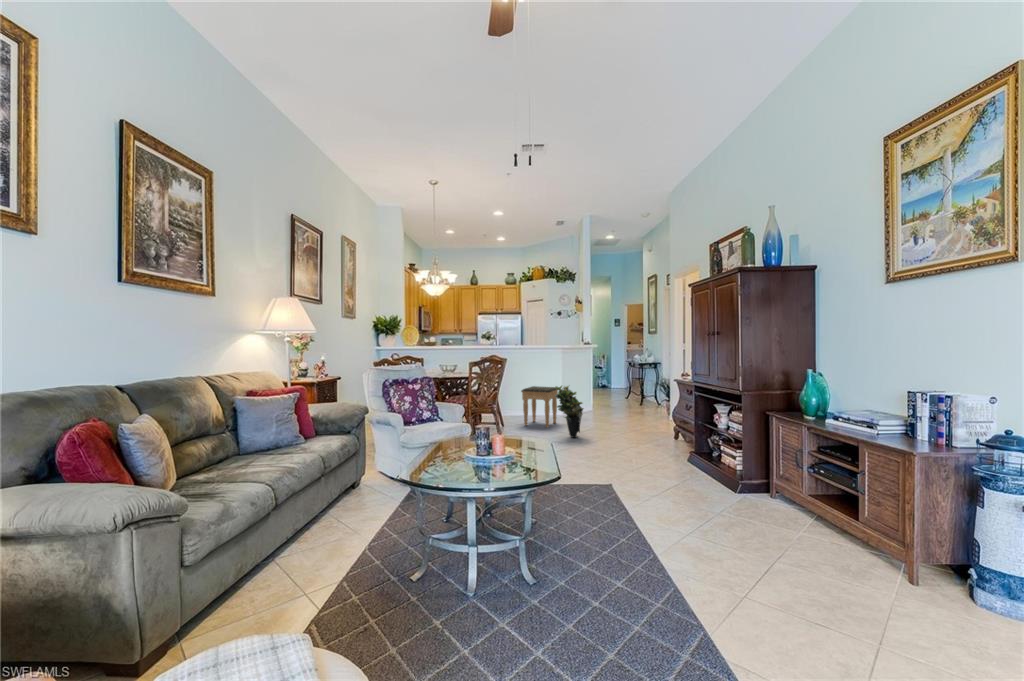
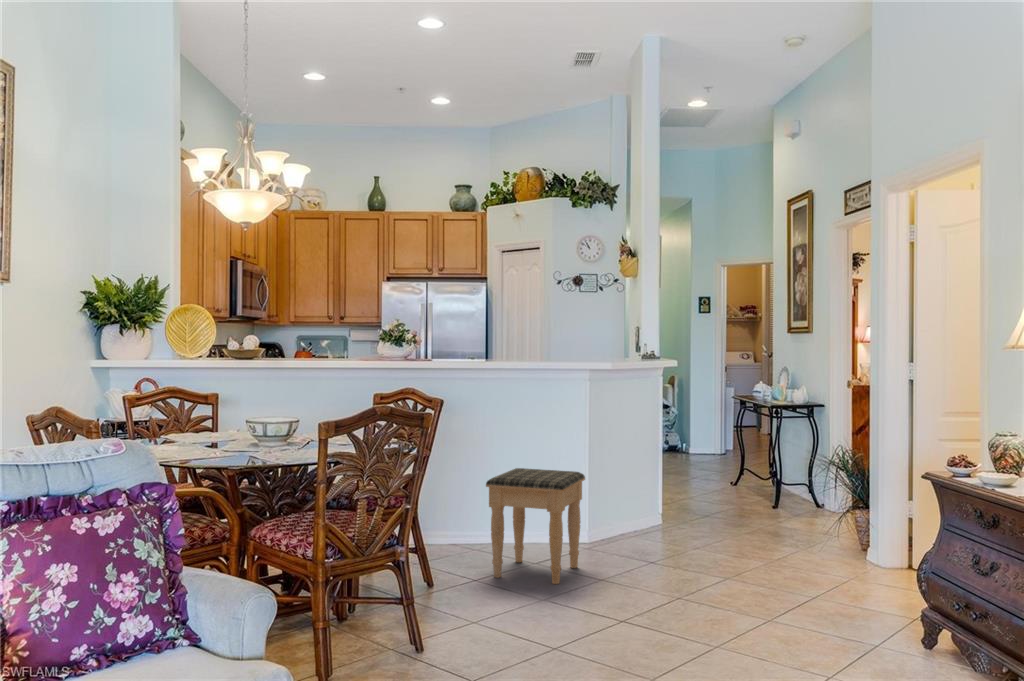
potted plant: present [555,386,584,438] -> none [582,473,665,629]

